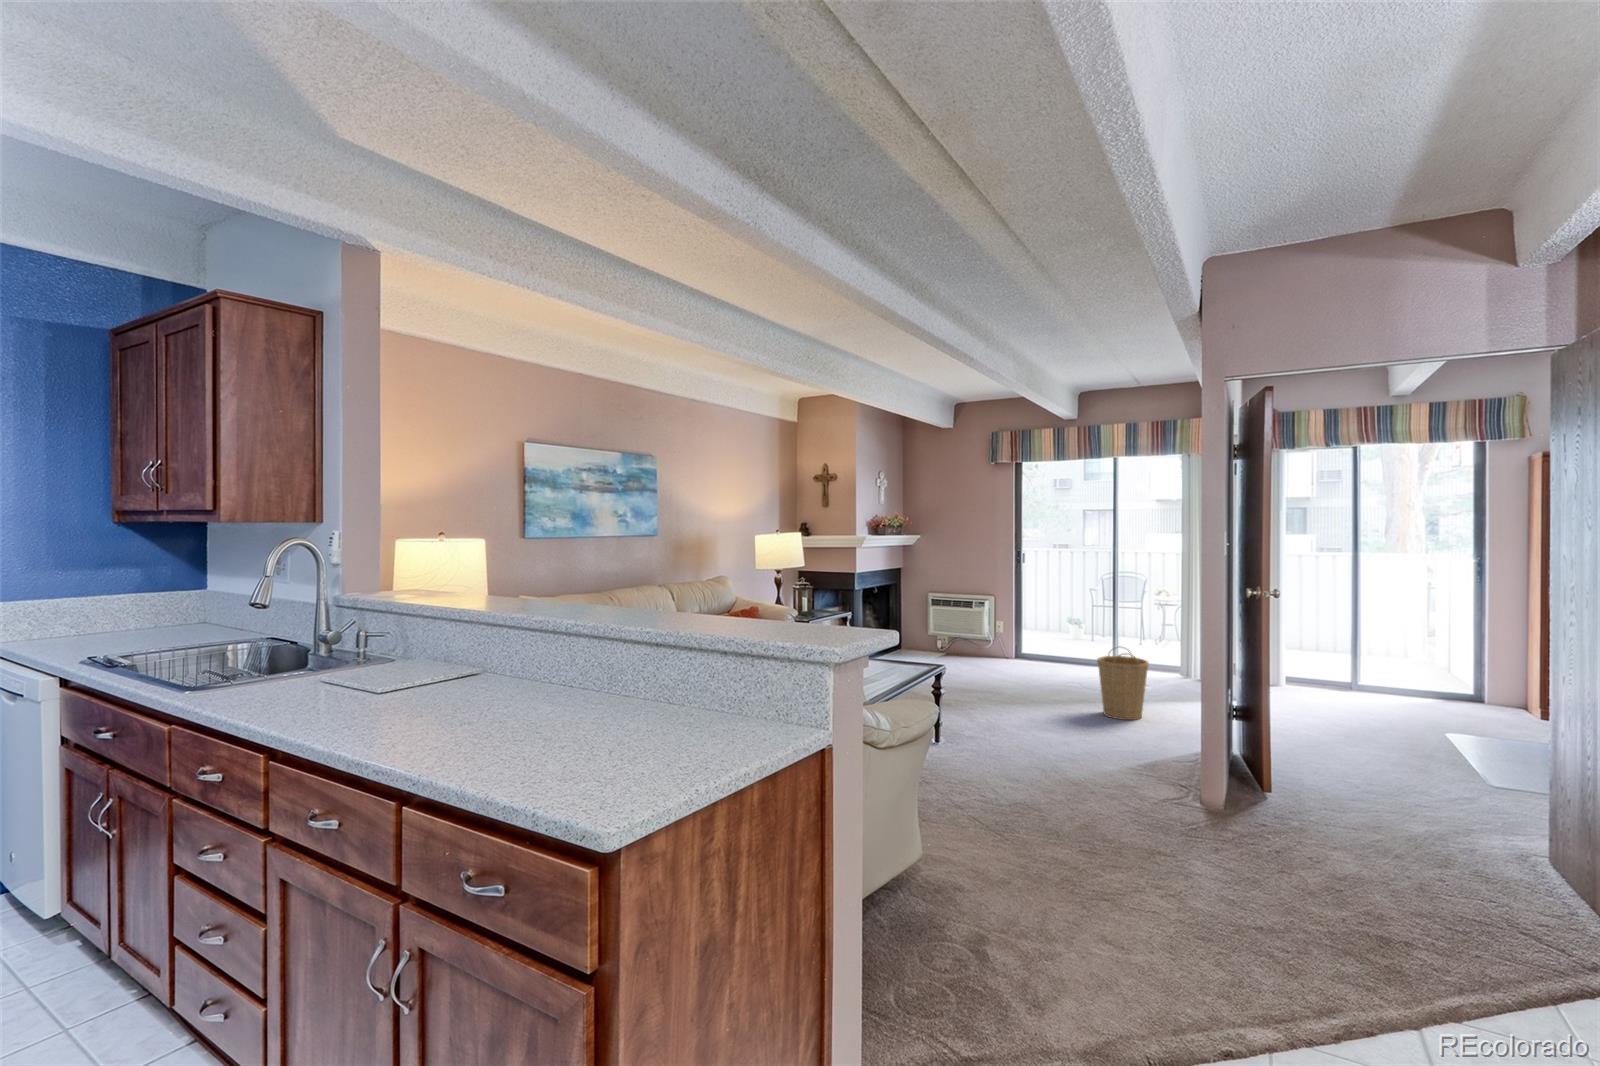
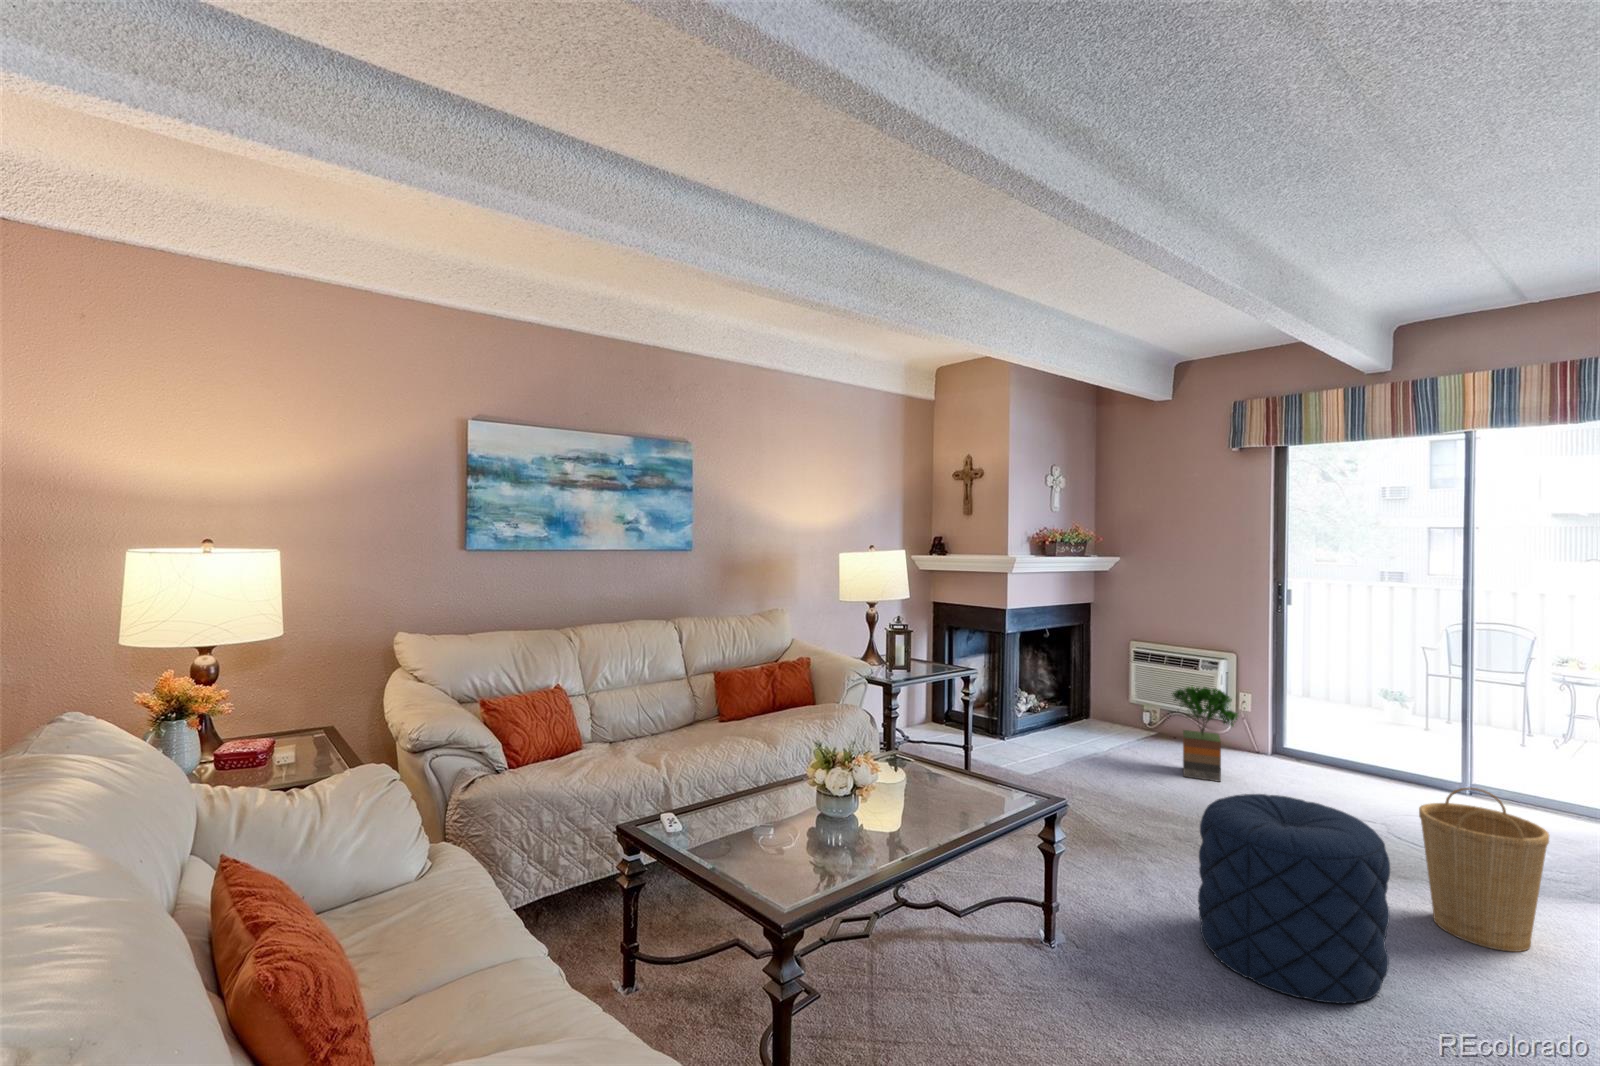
potted tree: none [962,615,1002,673] -> present [1172,686,1237,782]
pouf: none [1005,656,1089,744] -> present [1198,794,1390,1004]

